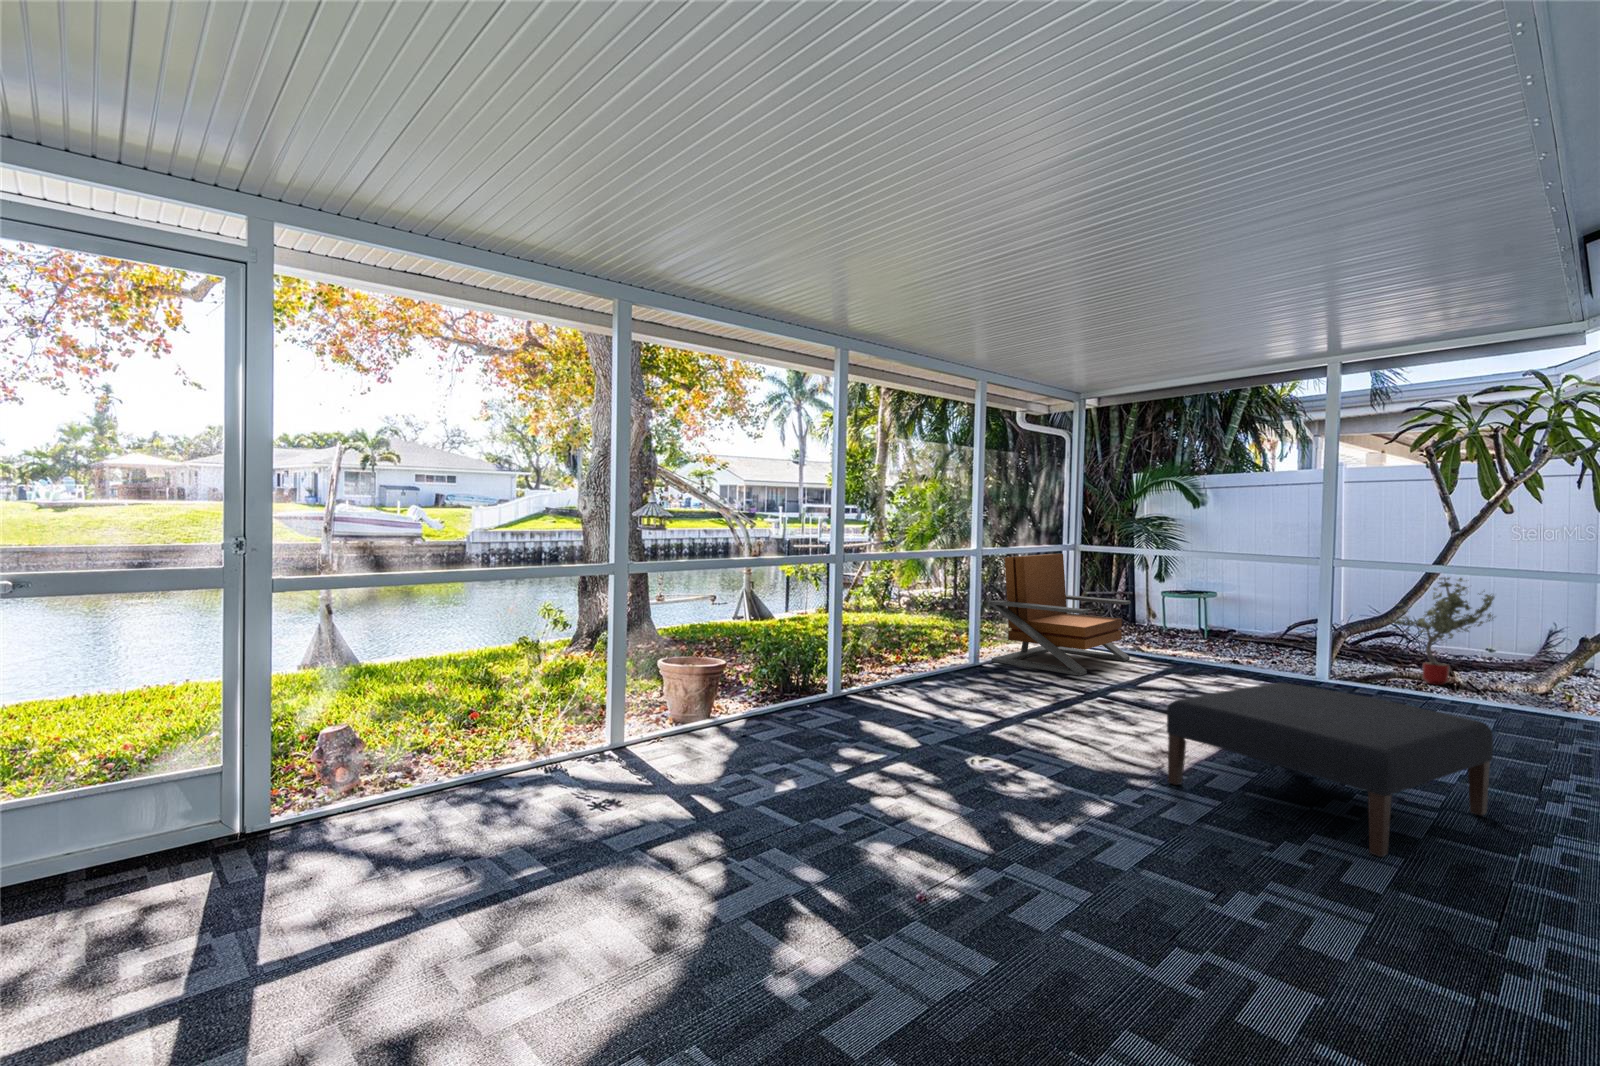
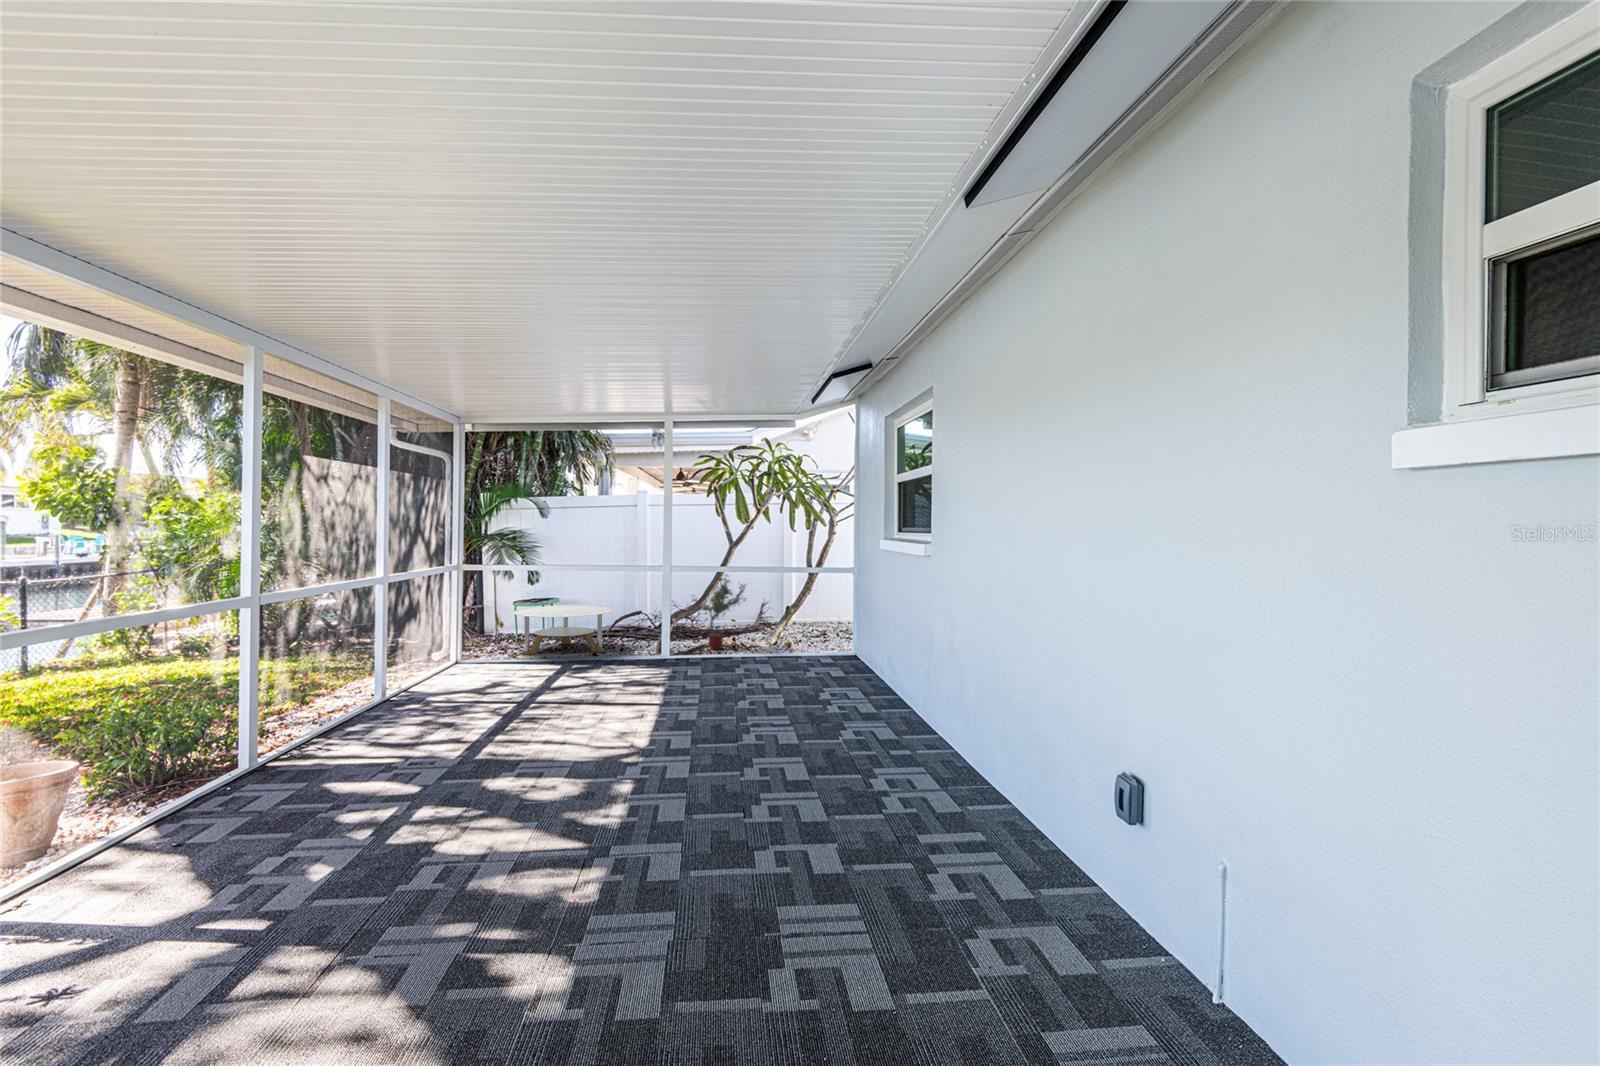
lounge chair: present [989,554,1131,676] -> none [380,574,510,693]
round table: none [1151,600,1278,661] -> present [513,605,614,655]
ottoman: present [1167,683,1493,857] -> none [641,663,808,762]

